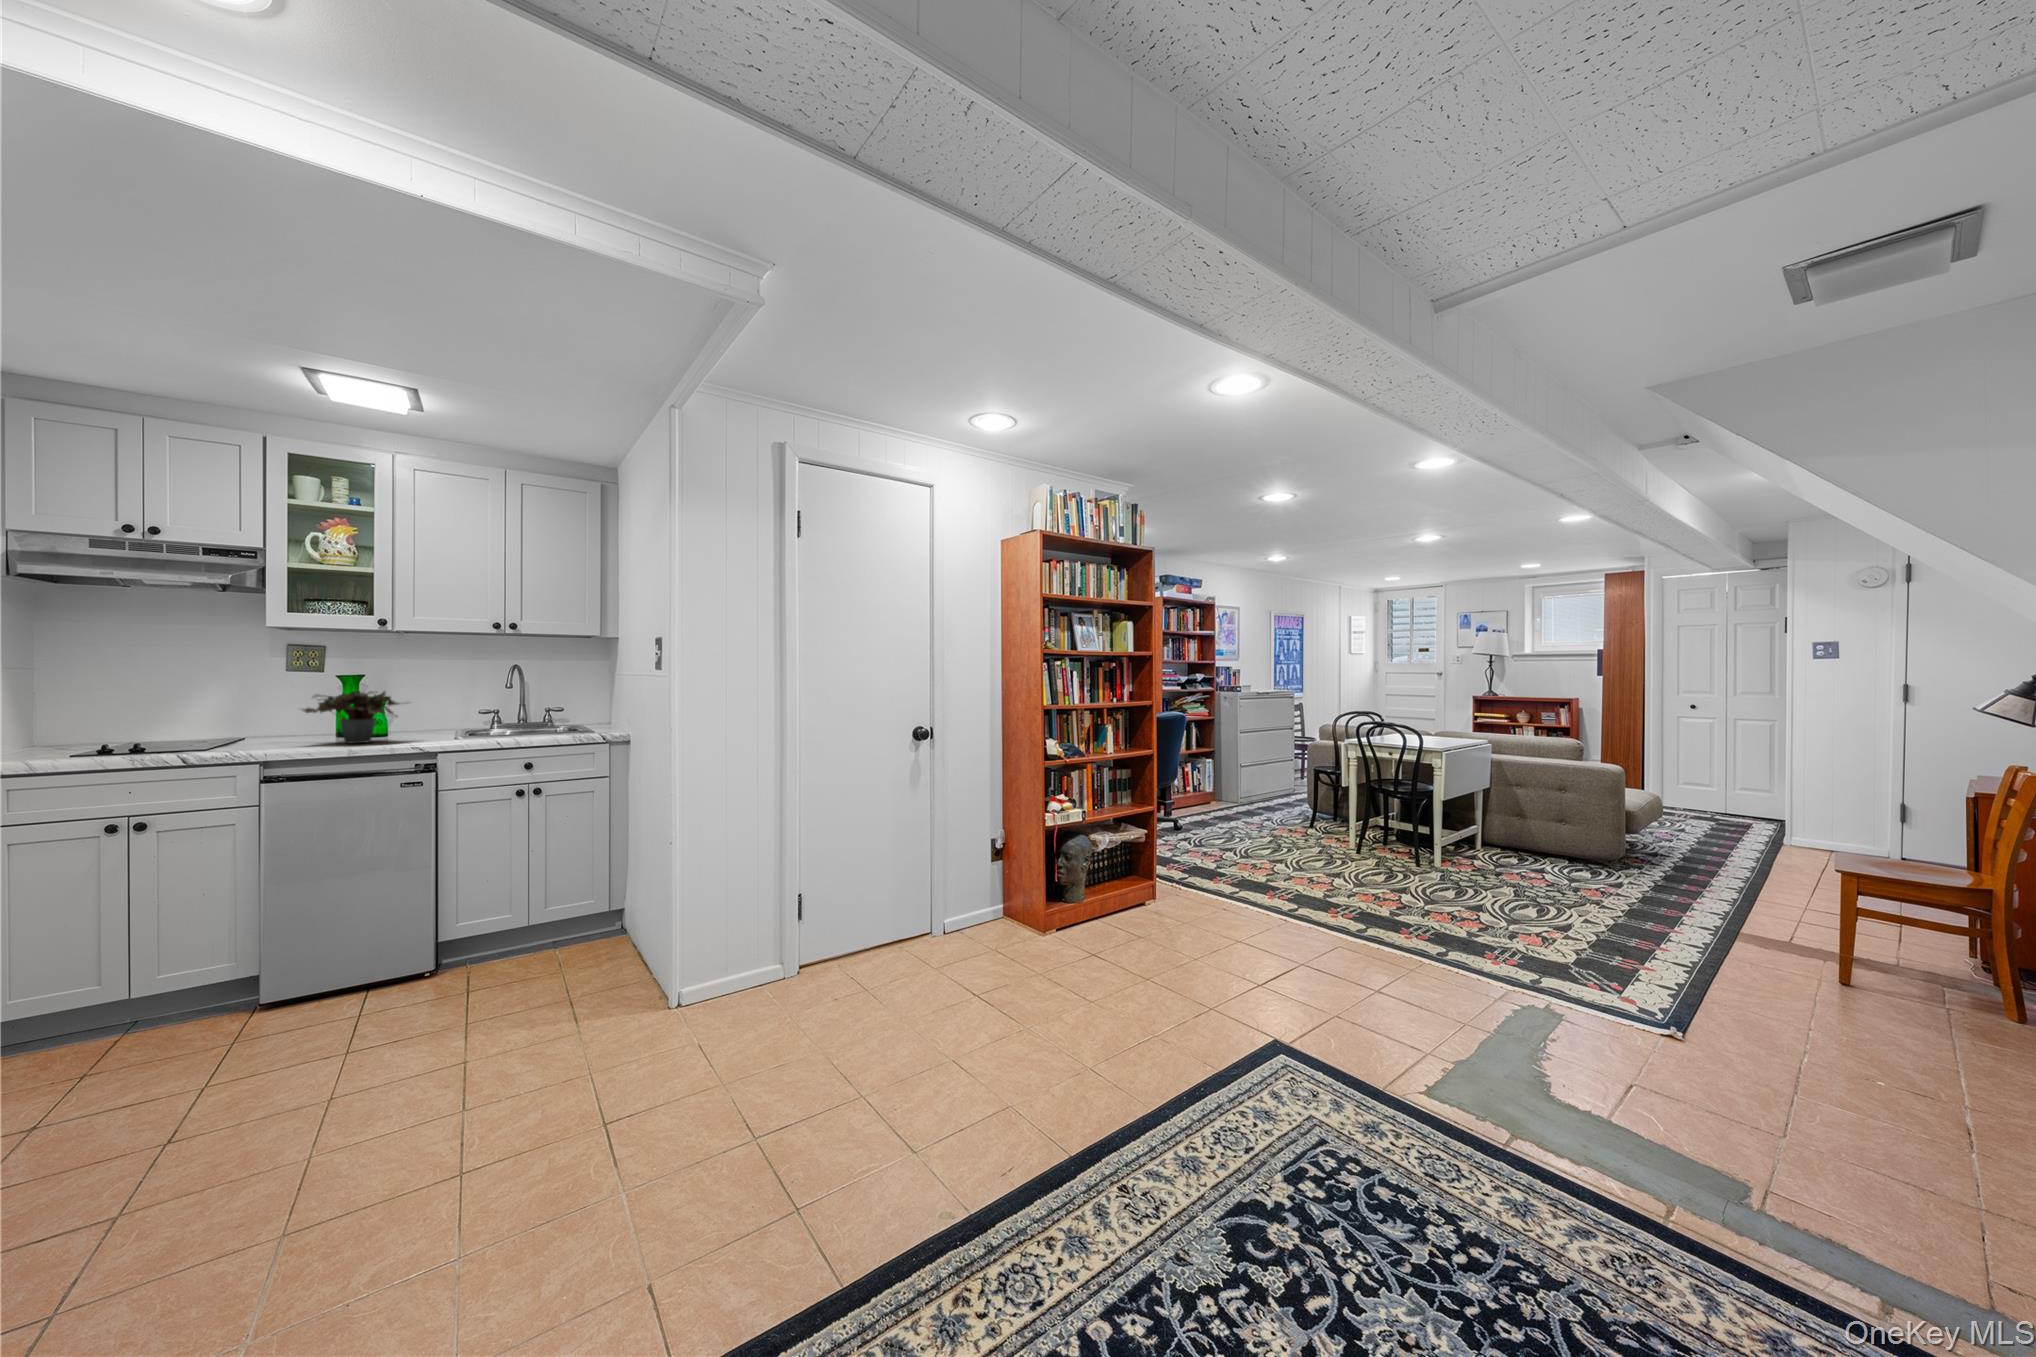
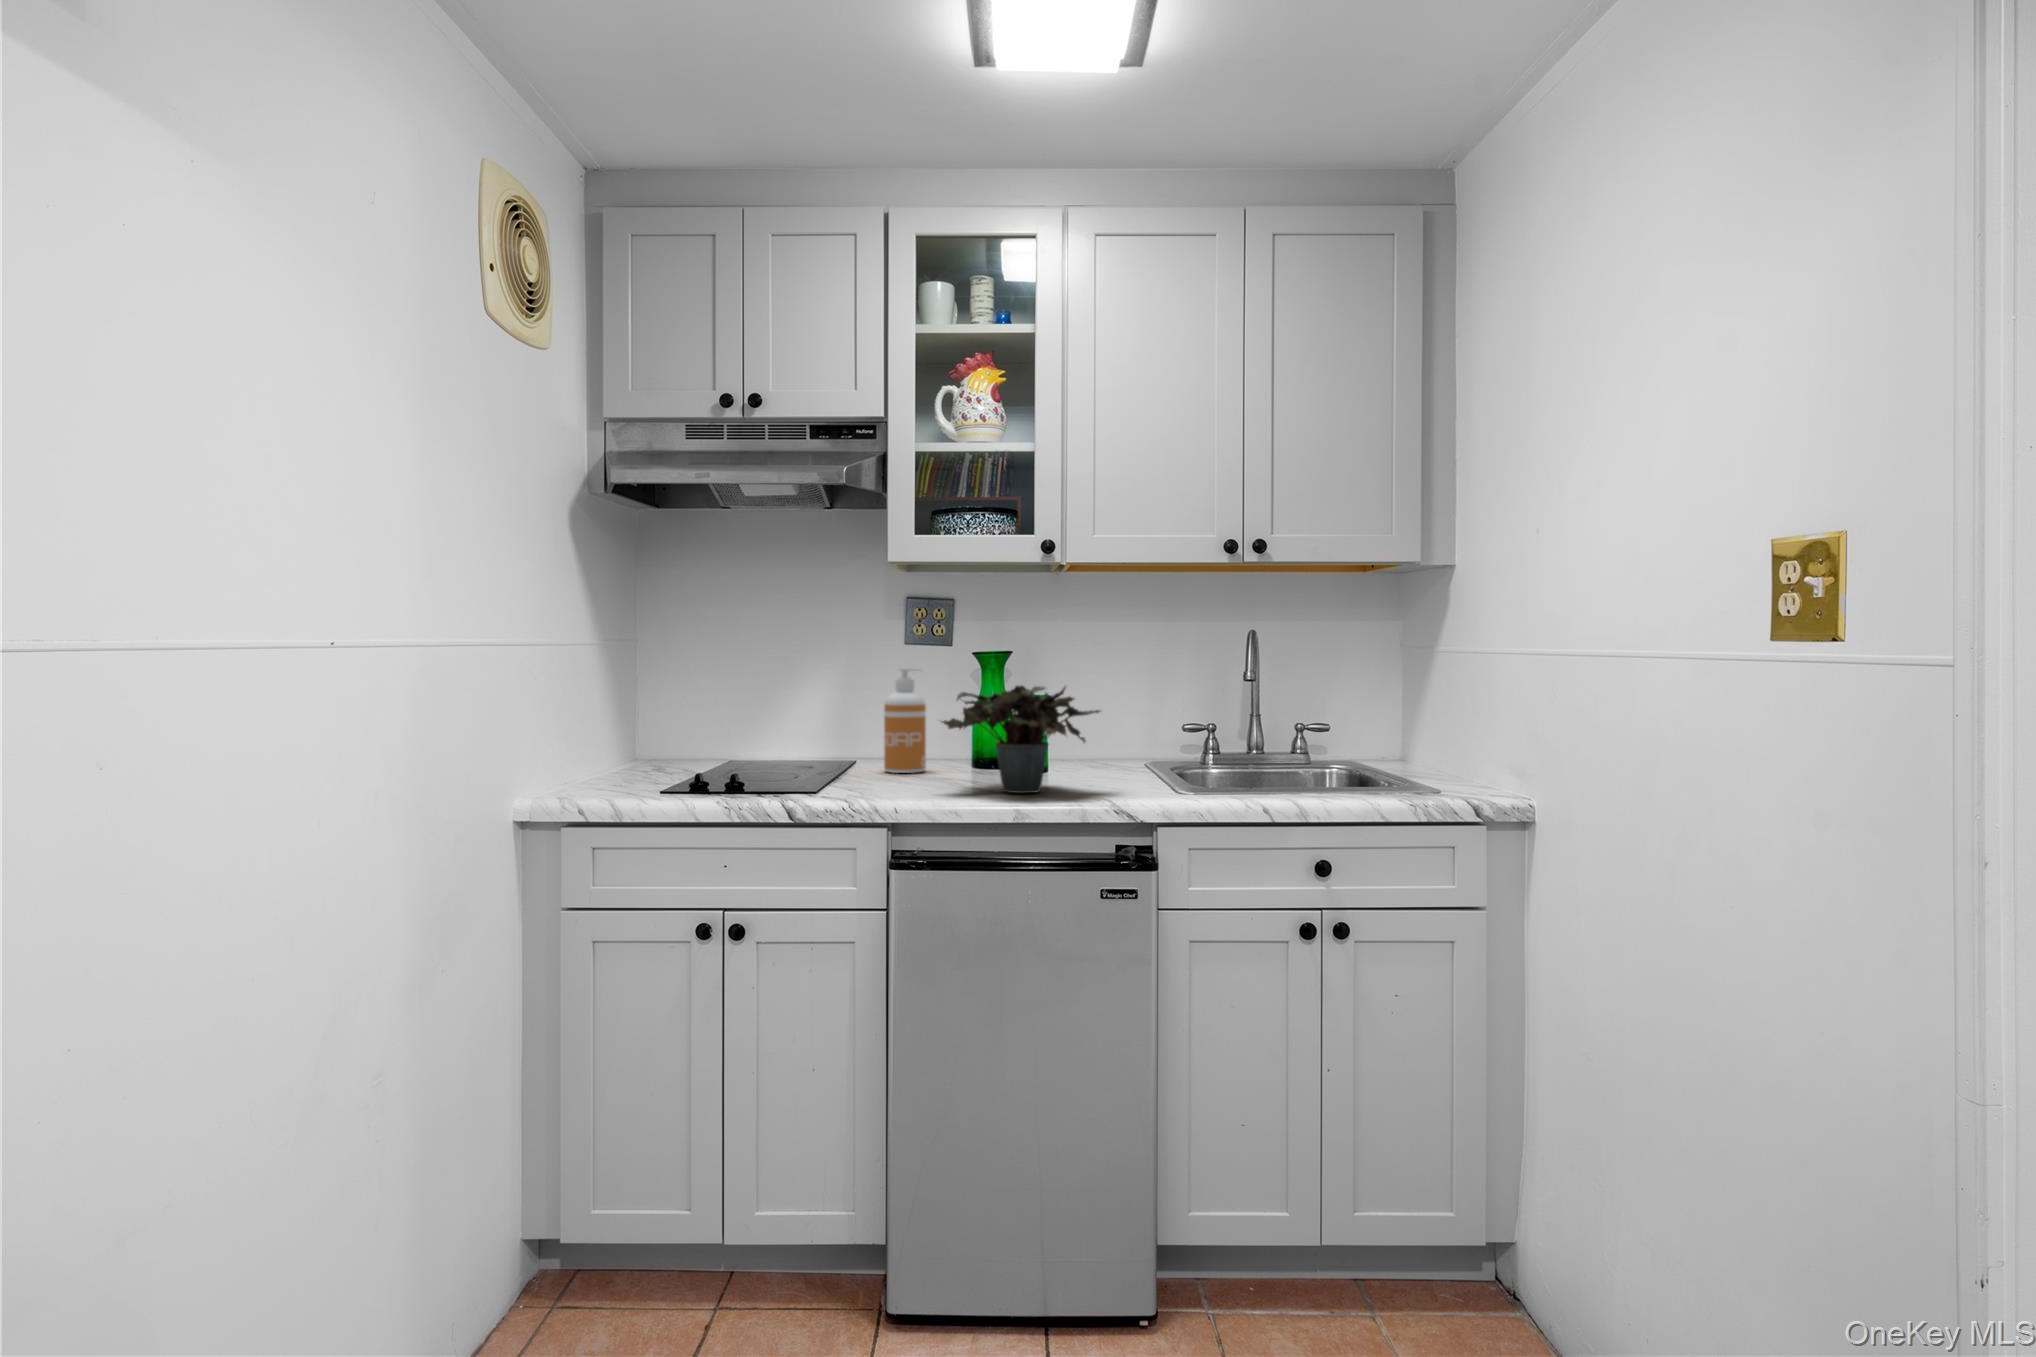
soap dispenser: none [265,682,298,740] -> present [884,668,926,773]

